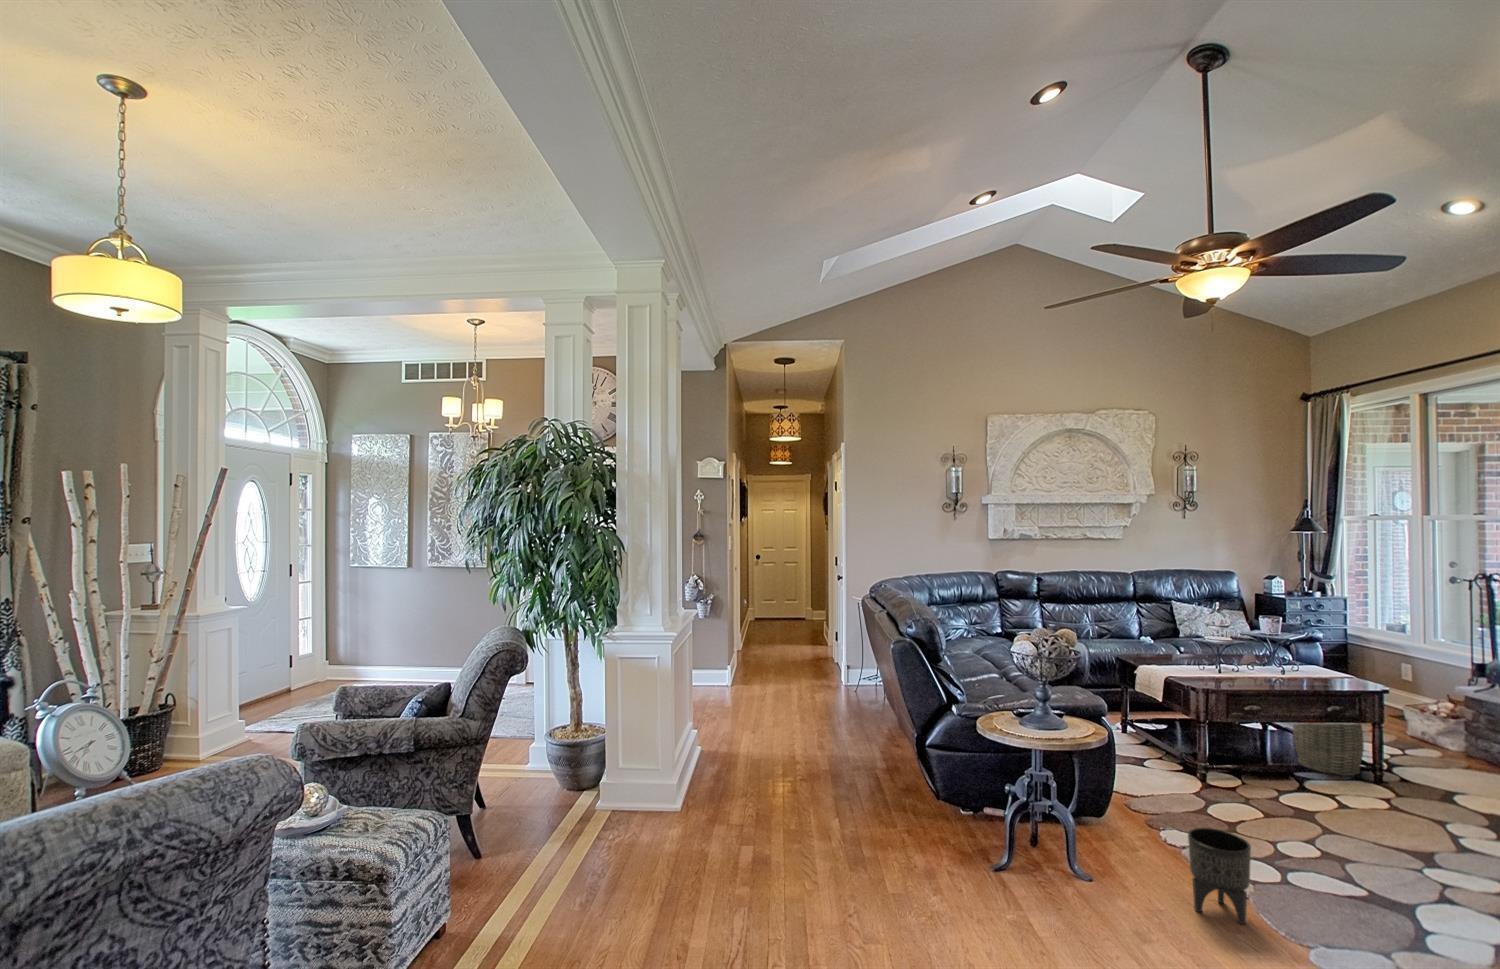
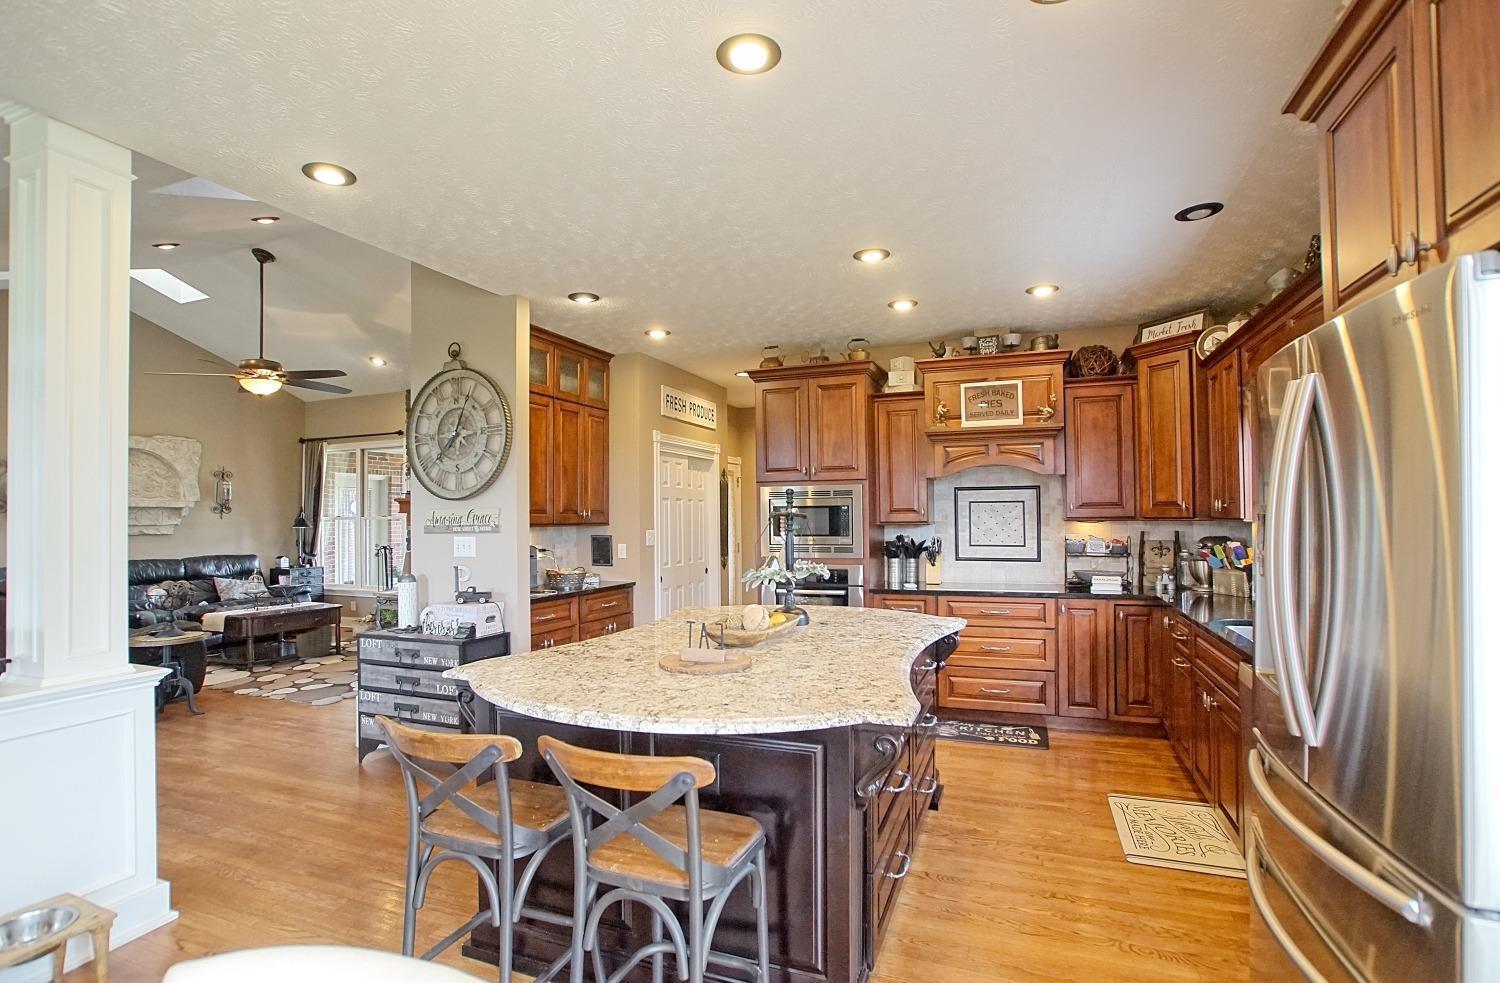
planter: present [1188,828,1251,924] -> none [258,666,289,706]

